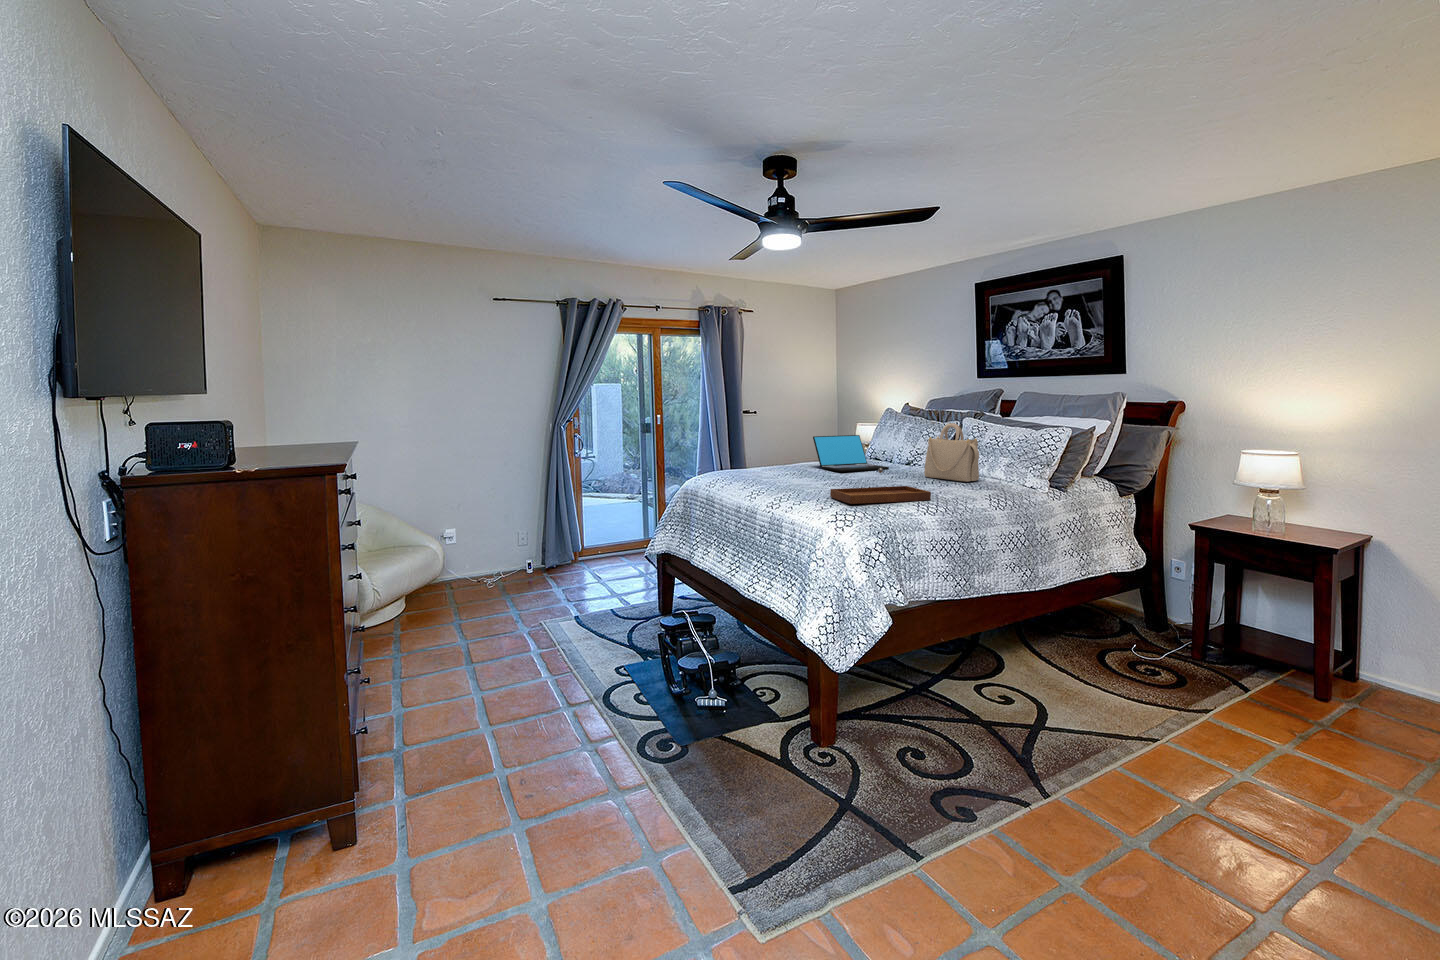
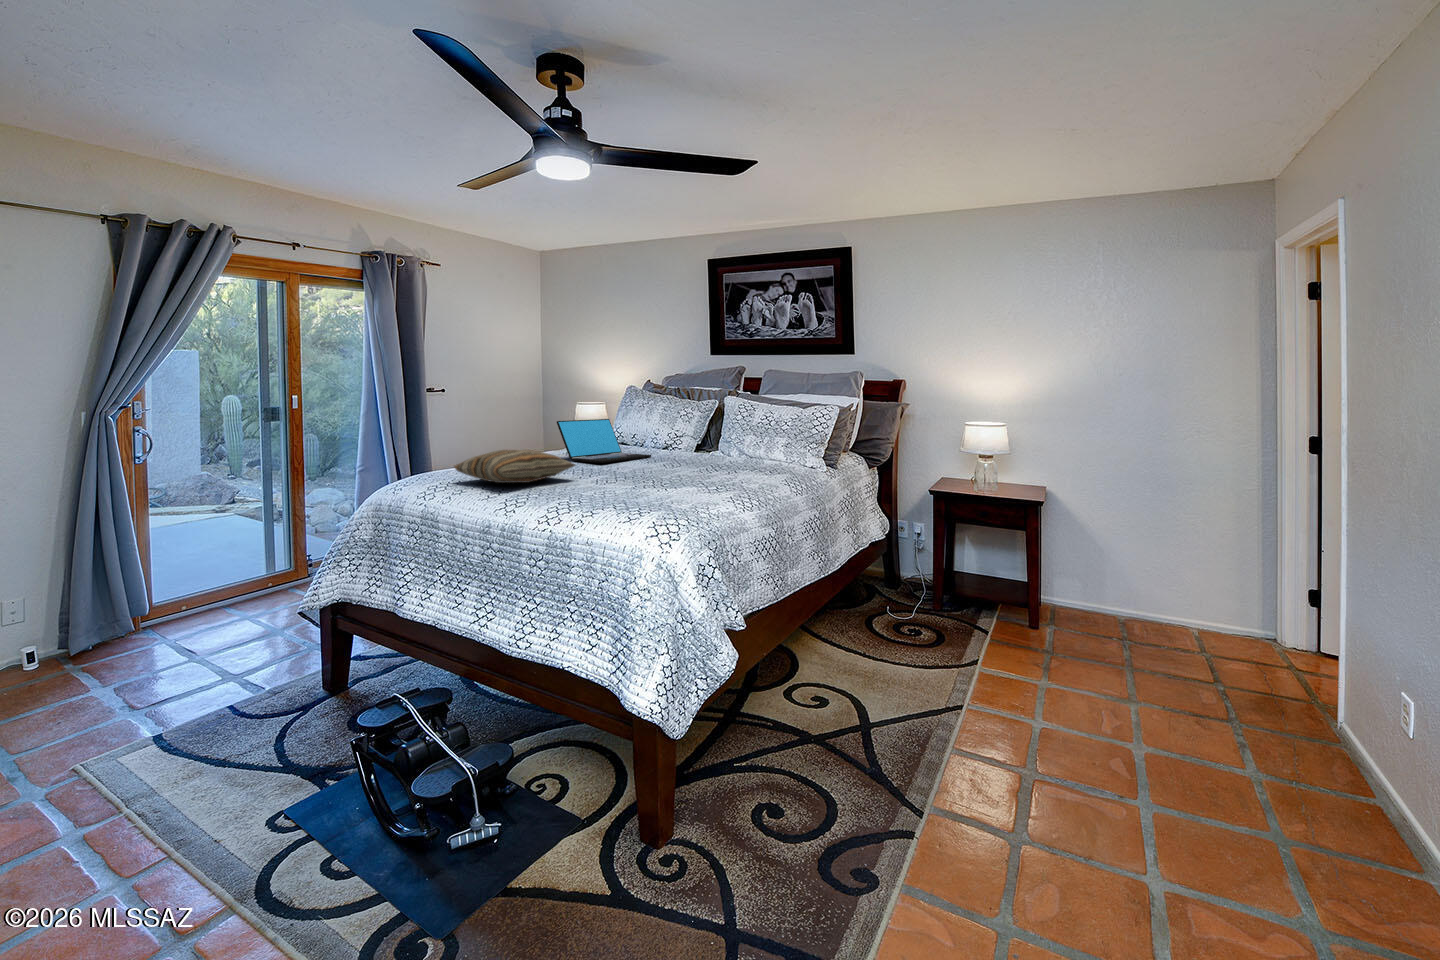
handbag: present [924,423,979,481] -> none [700,400,761,466]
pillow: none [730,458,813,483] -> present [454,450,575,483]
tray: present [830,468,931,504] -> none [617,454,739,504]

